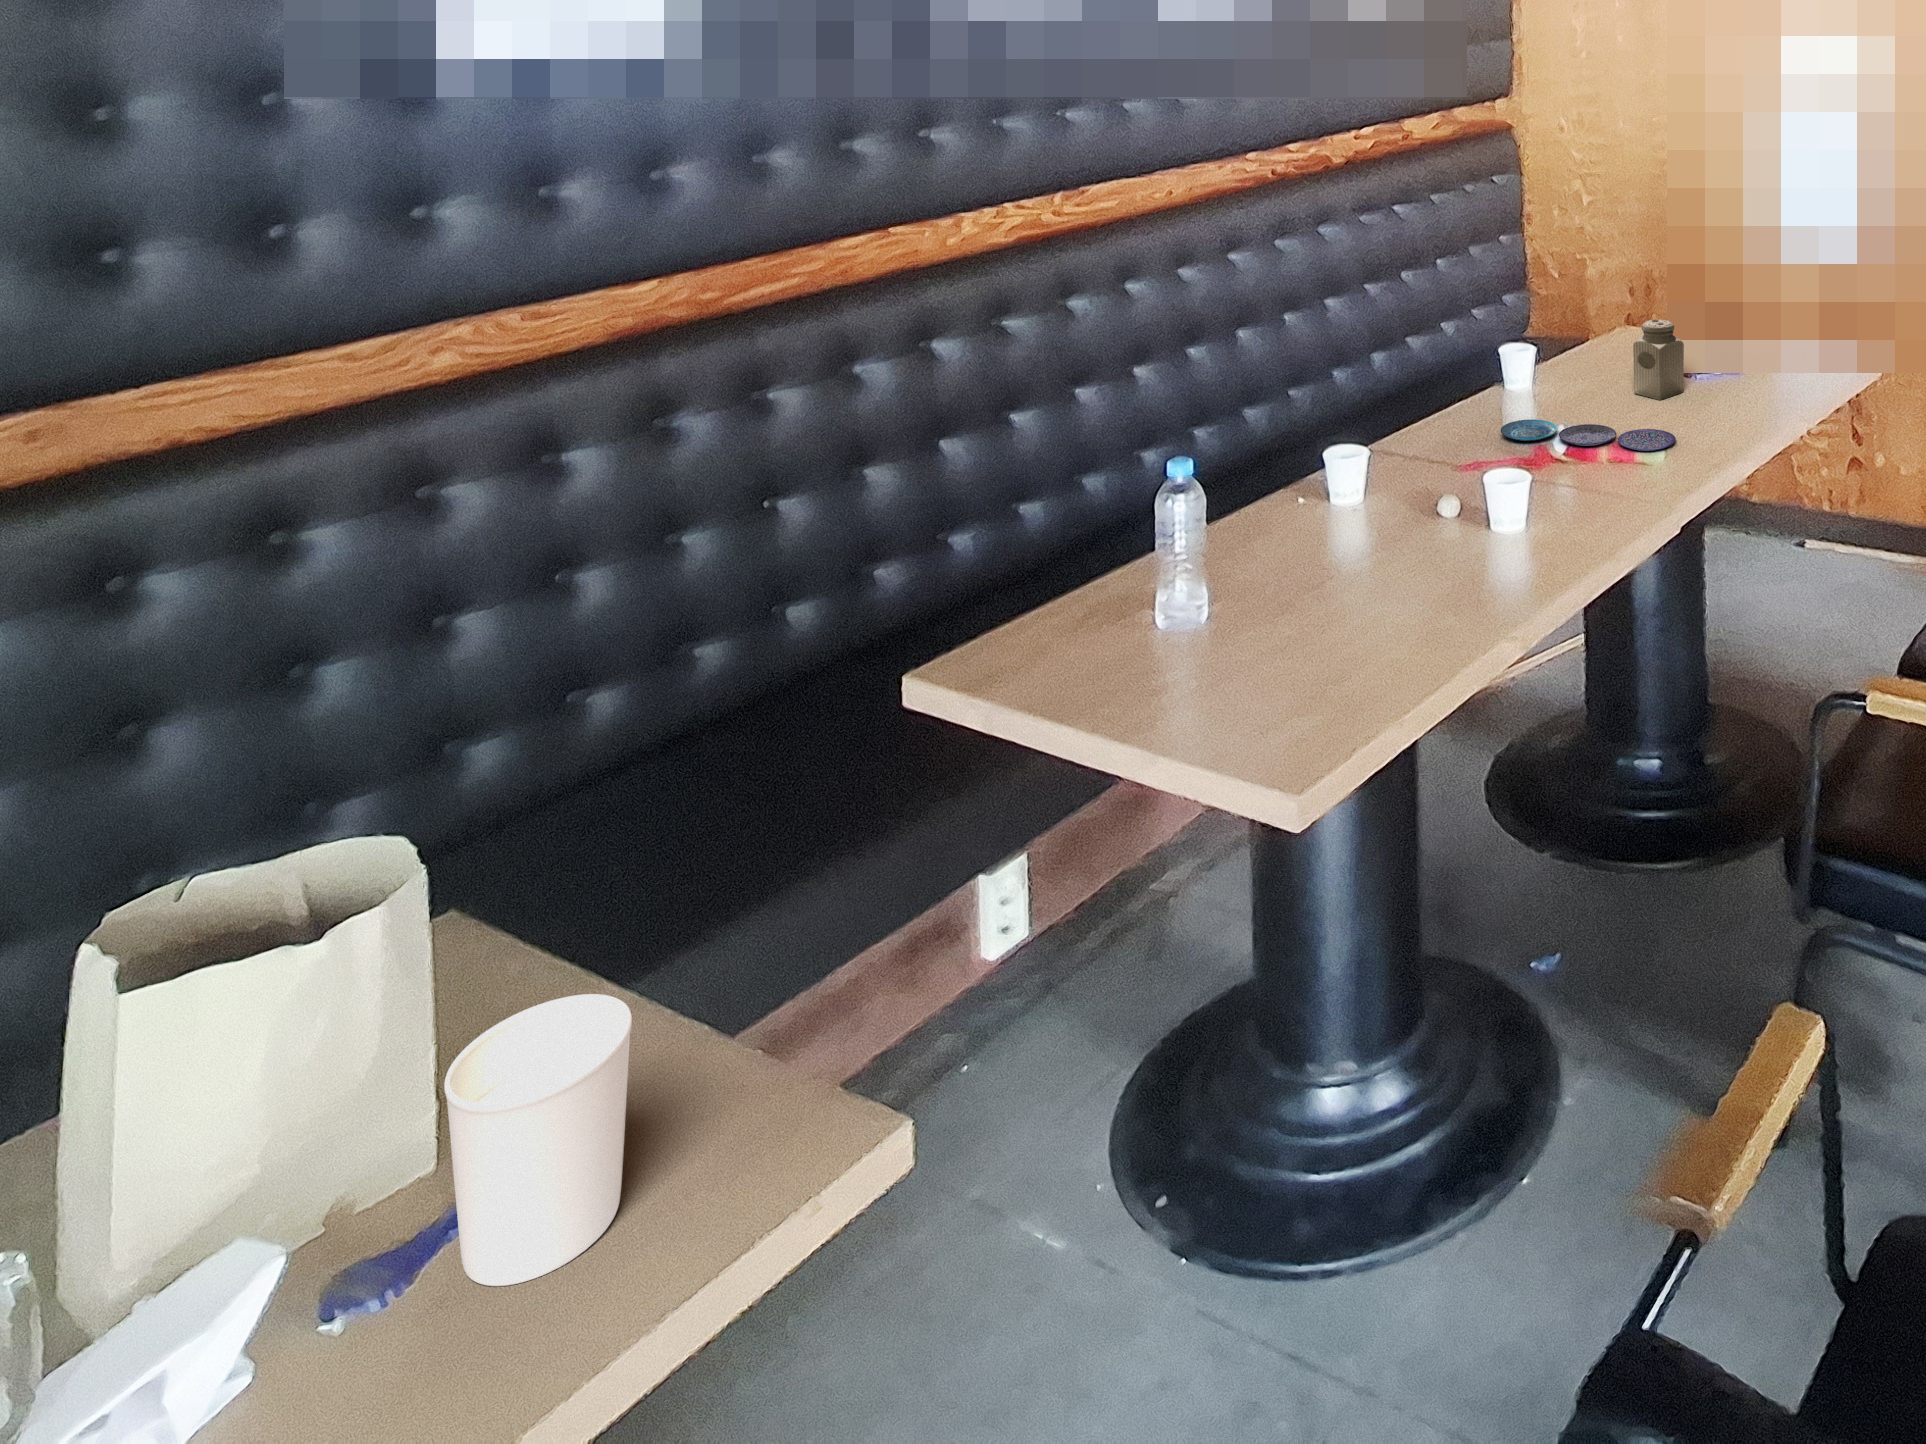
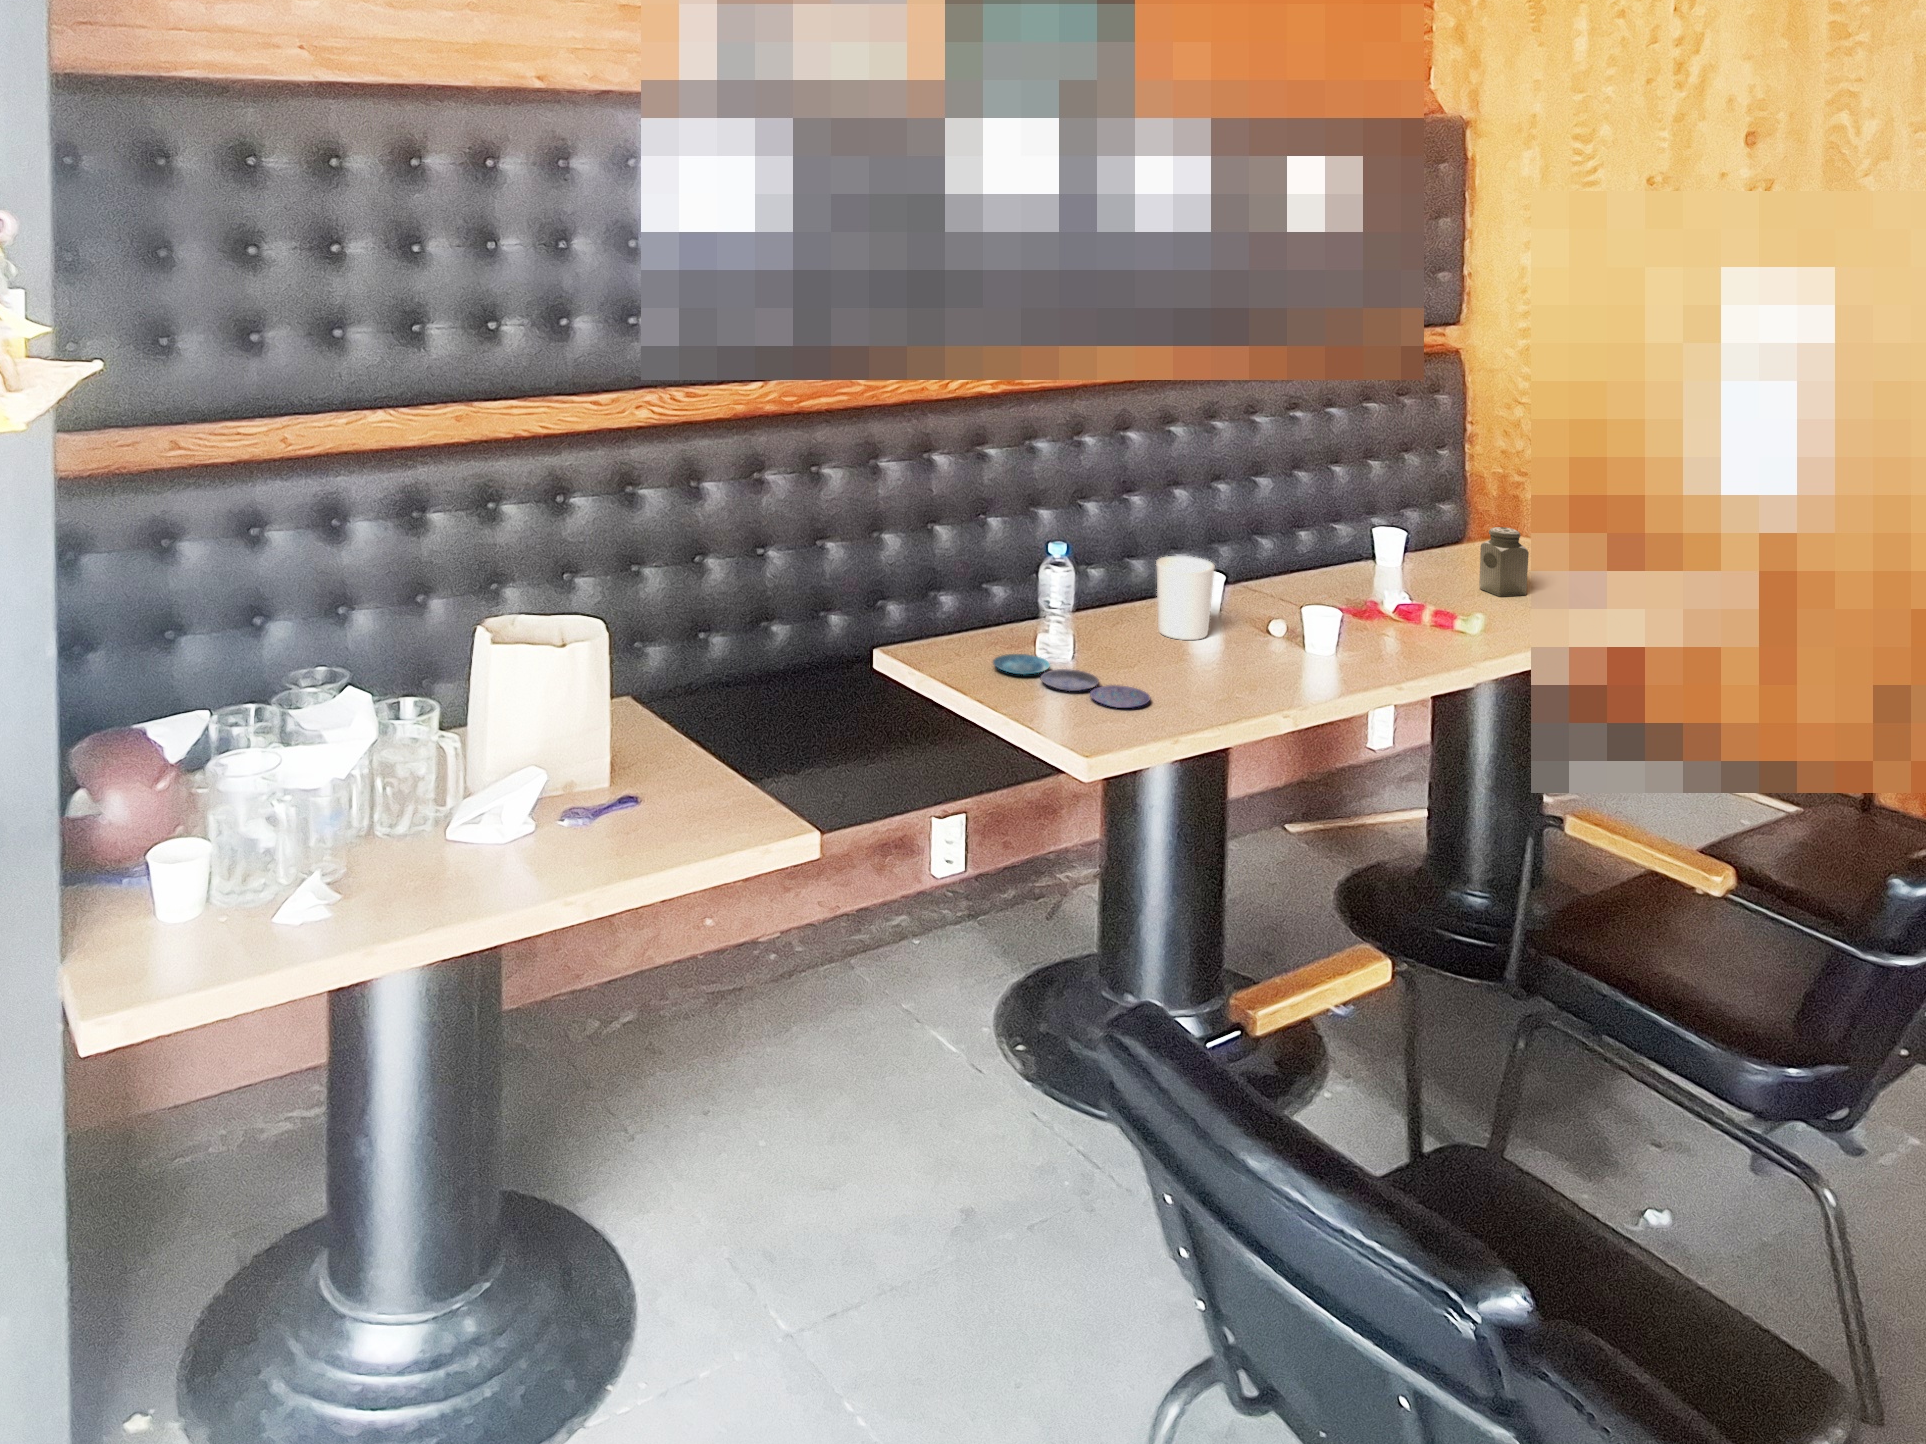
plate: present [1501,419,1676,451] -> present [993,654,1150,708]
candle holder: present [444,994,632,1286] -> present [1156,556,1215,640]

